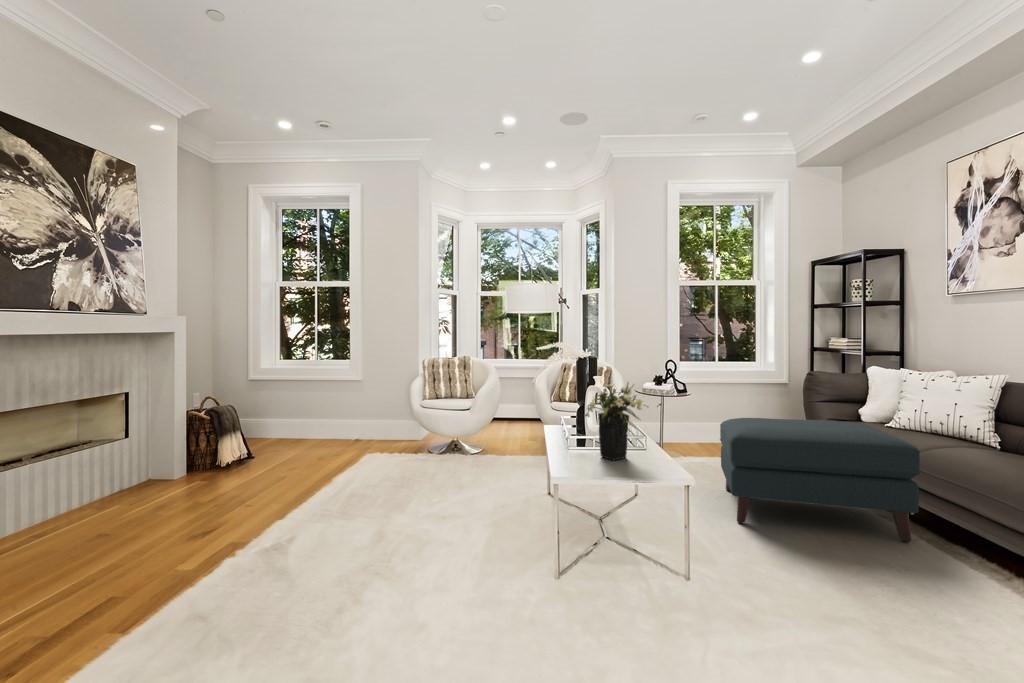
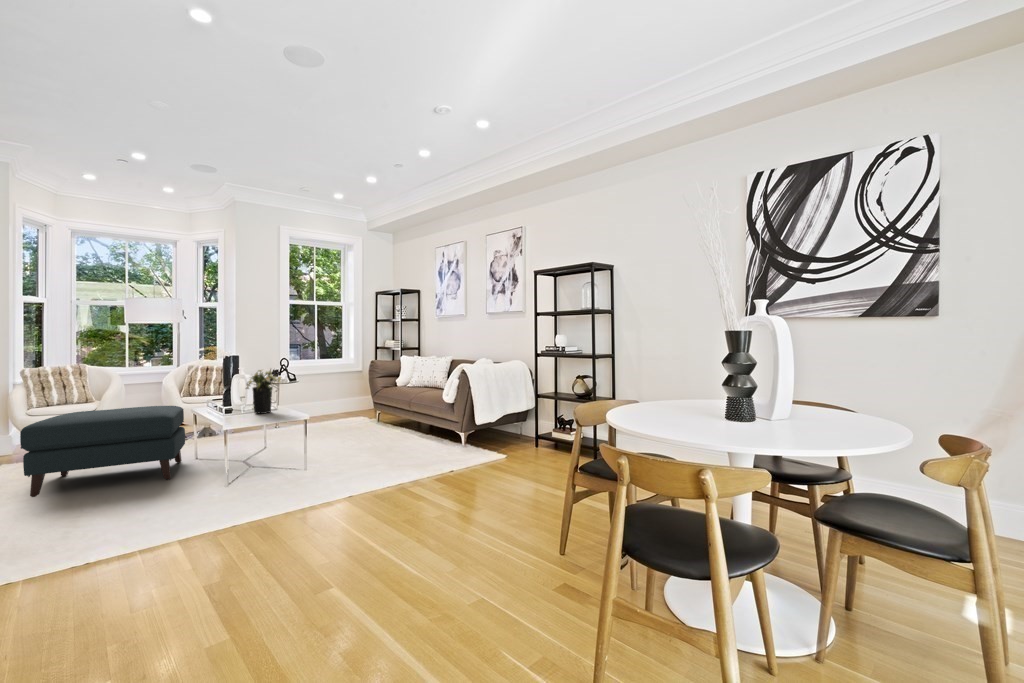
ottoman: present [720,418,920,542] -> present [20,406,185,497]

